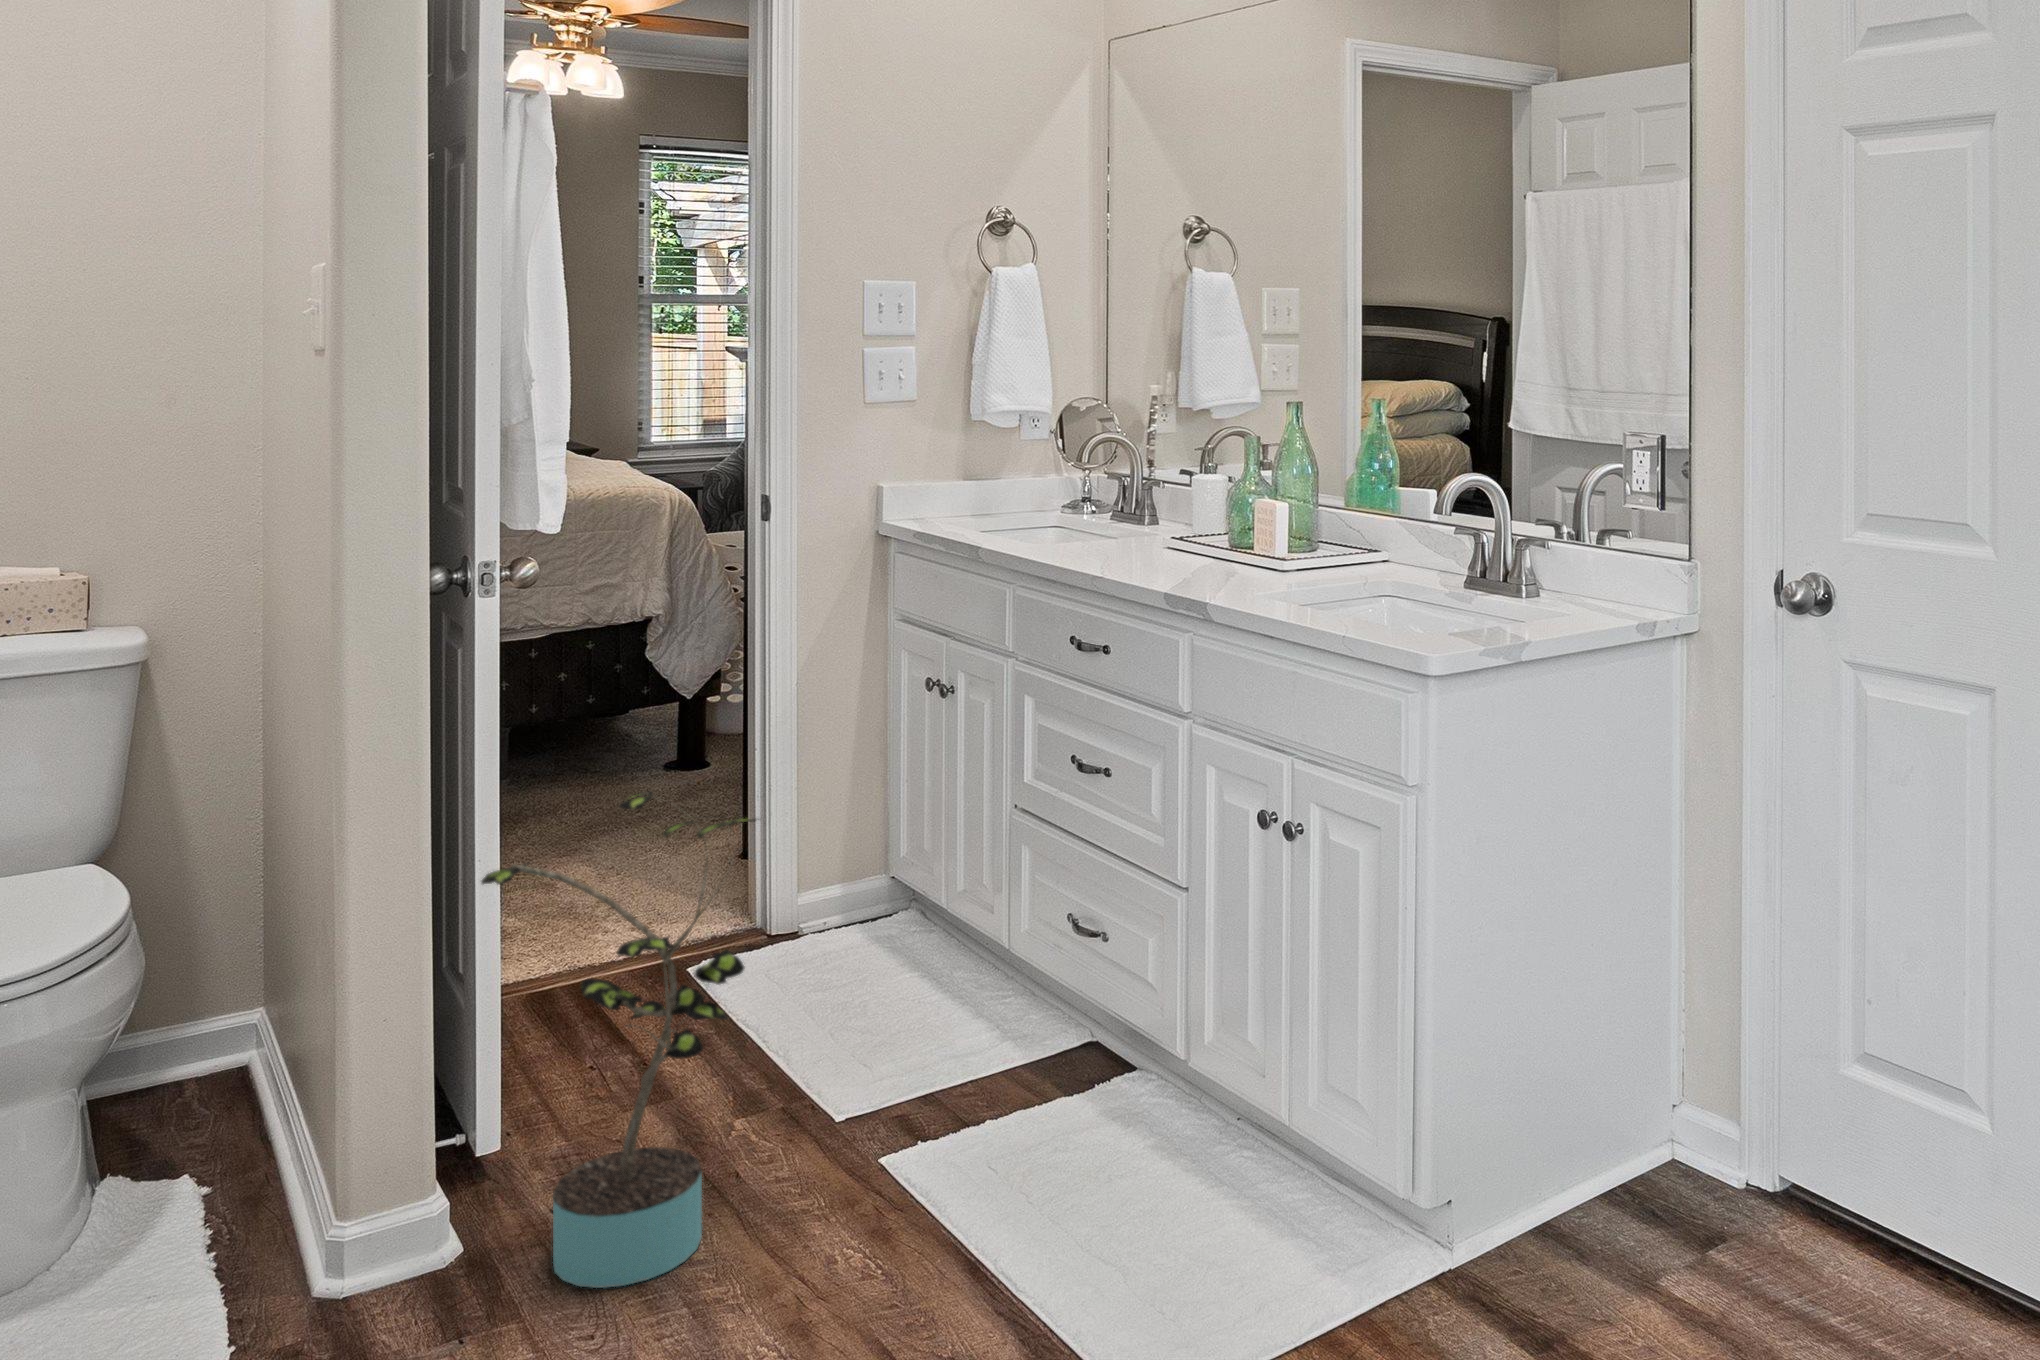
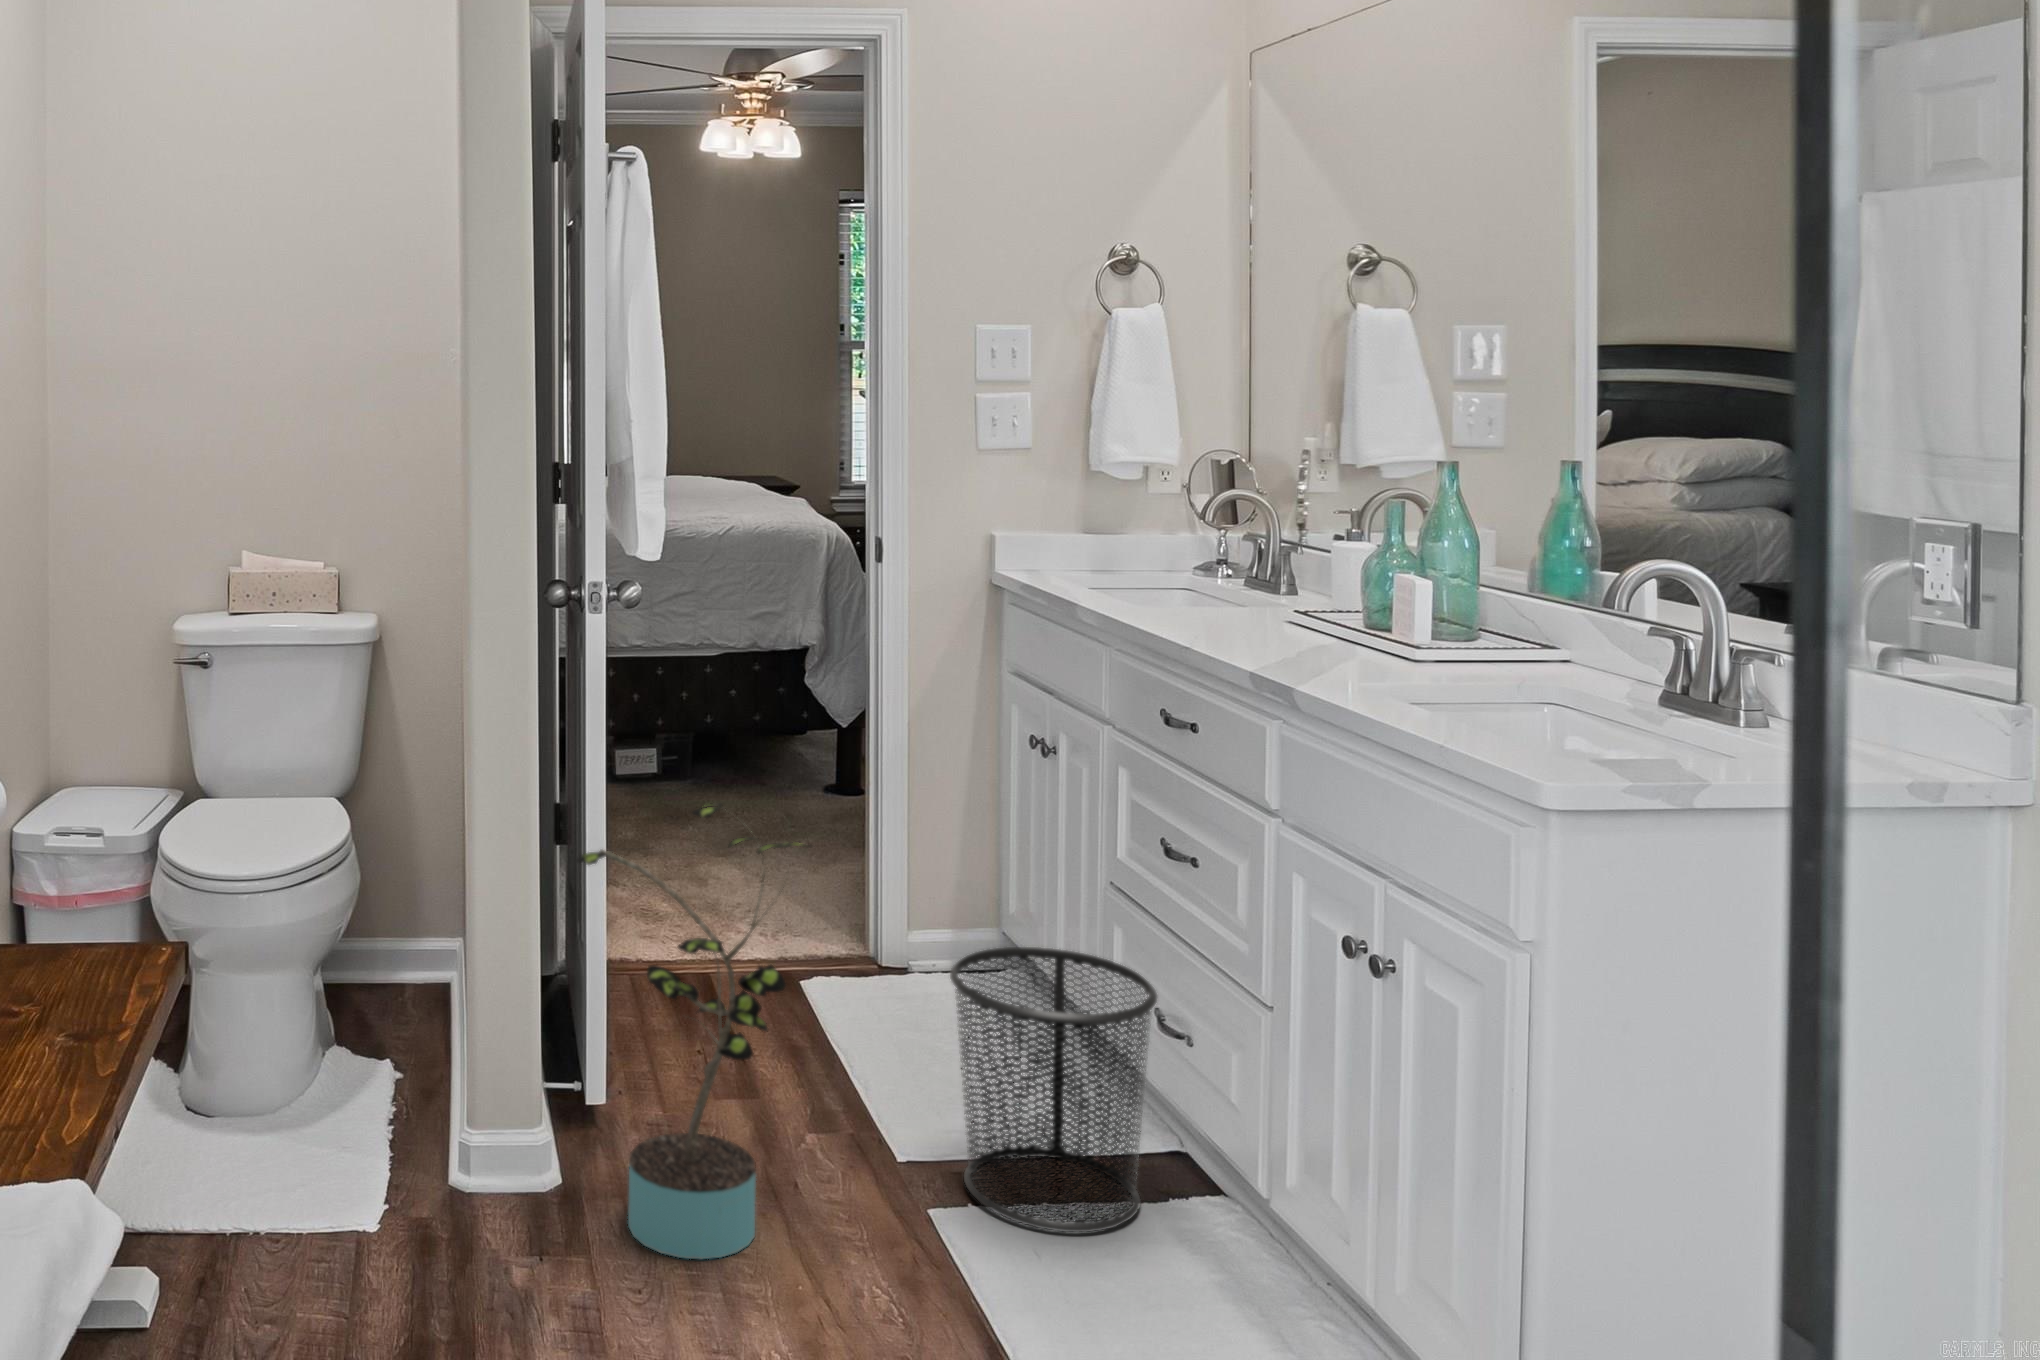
waste bin: none [887,877,1082,1145] -> present [950,947,1158,1232]

